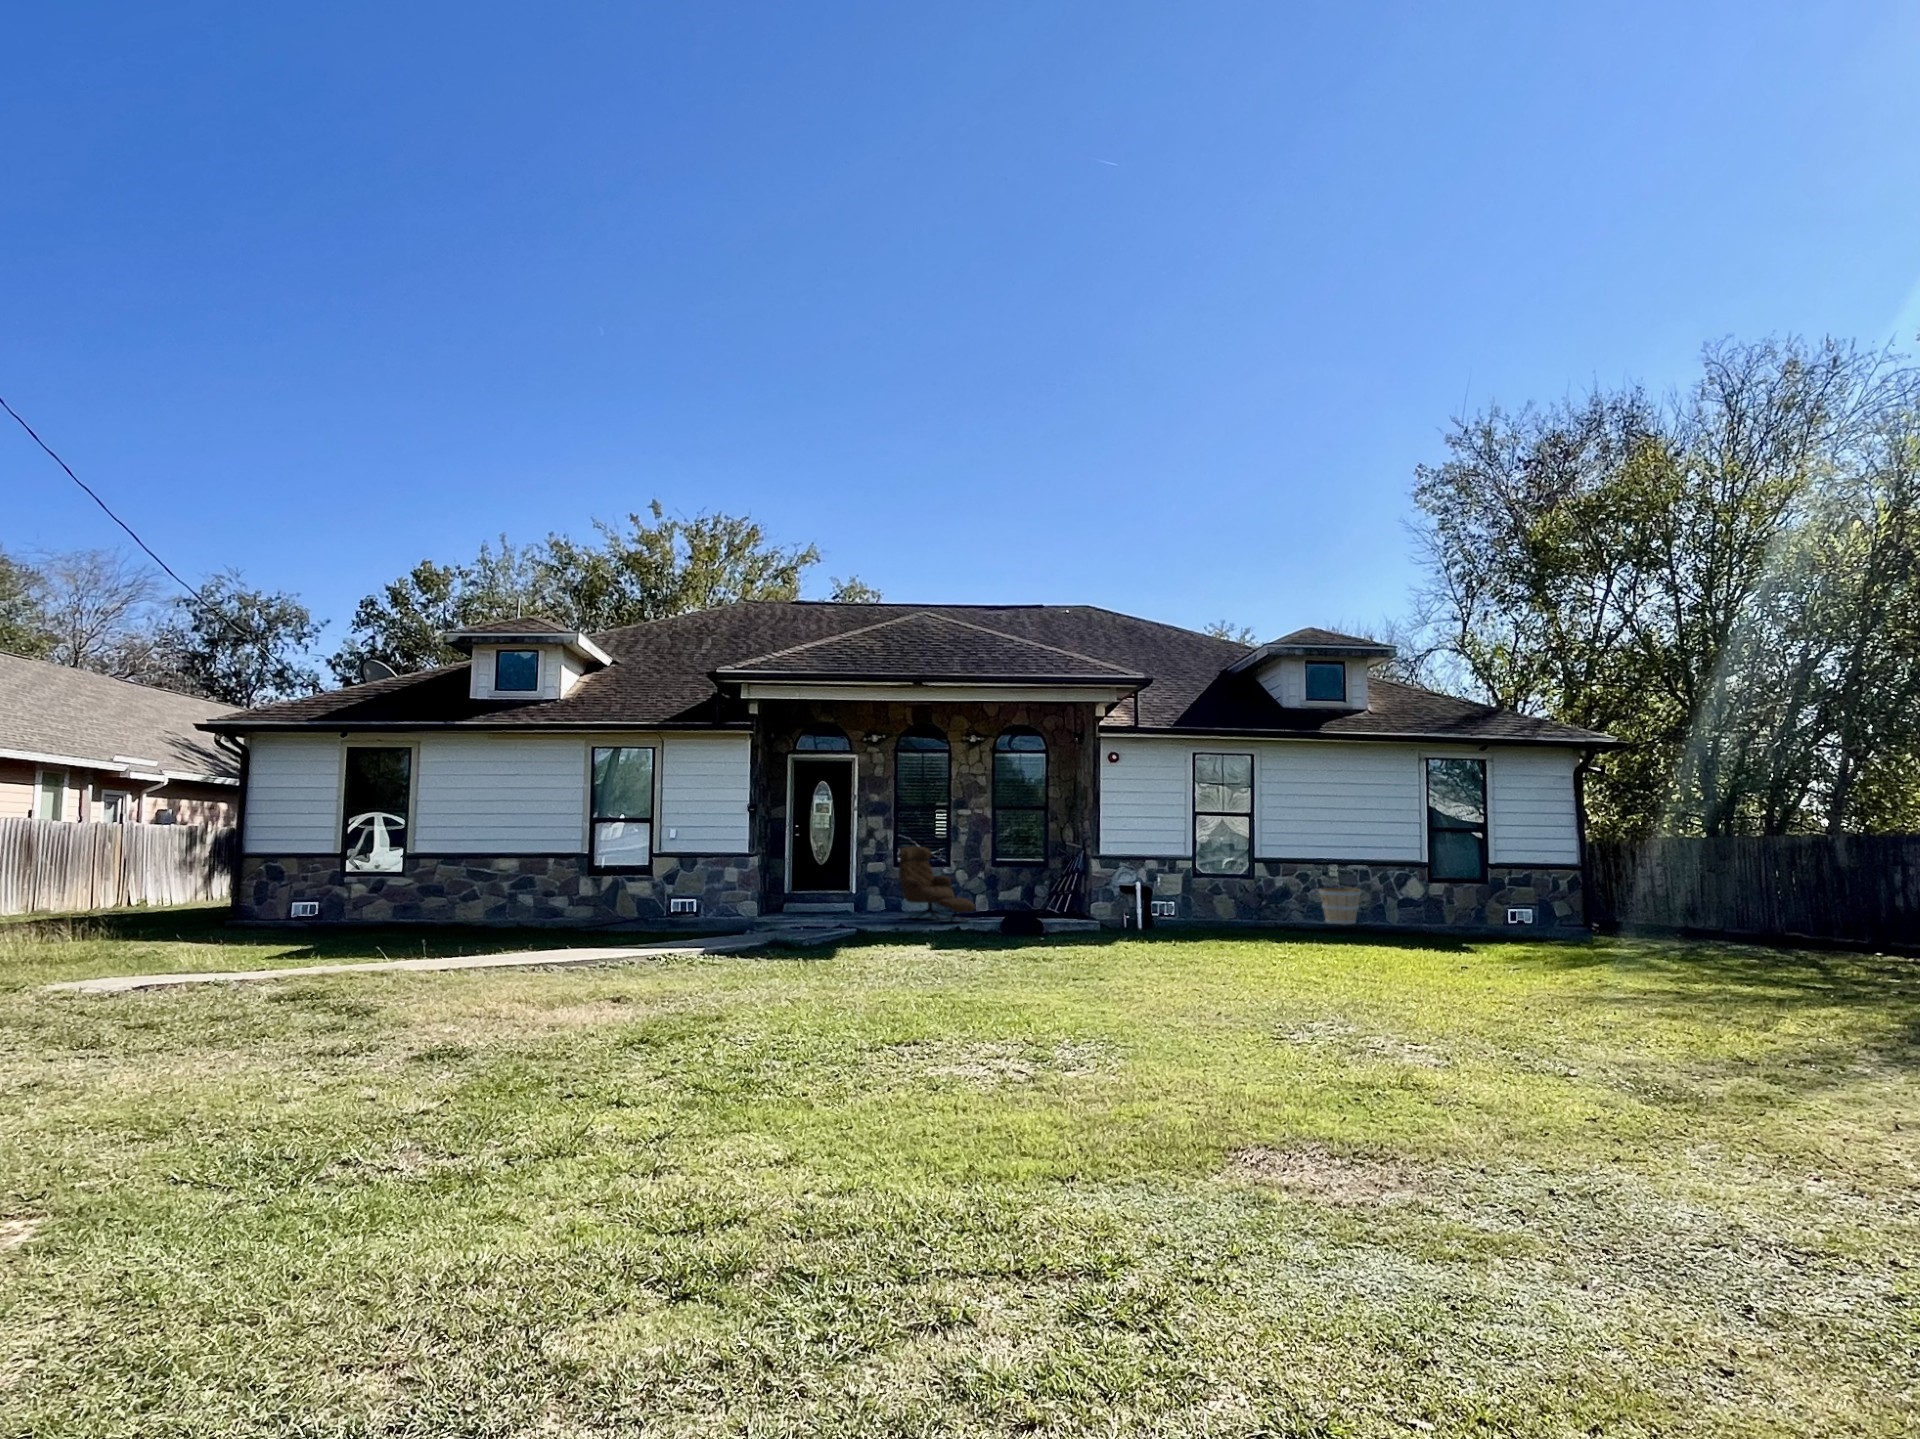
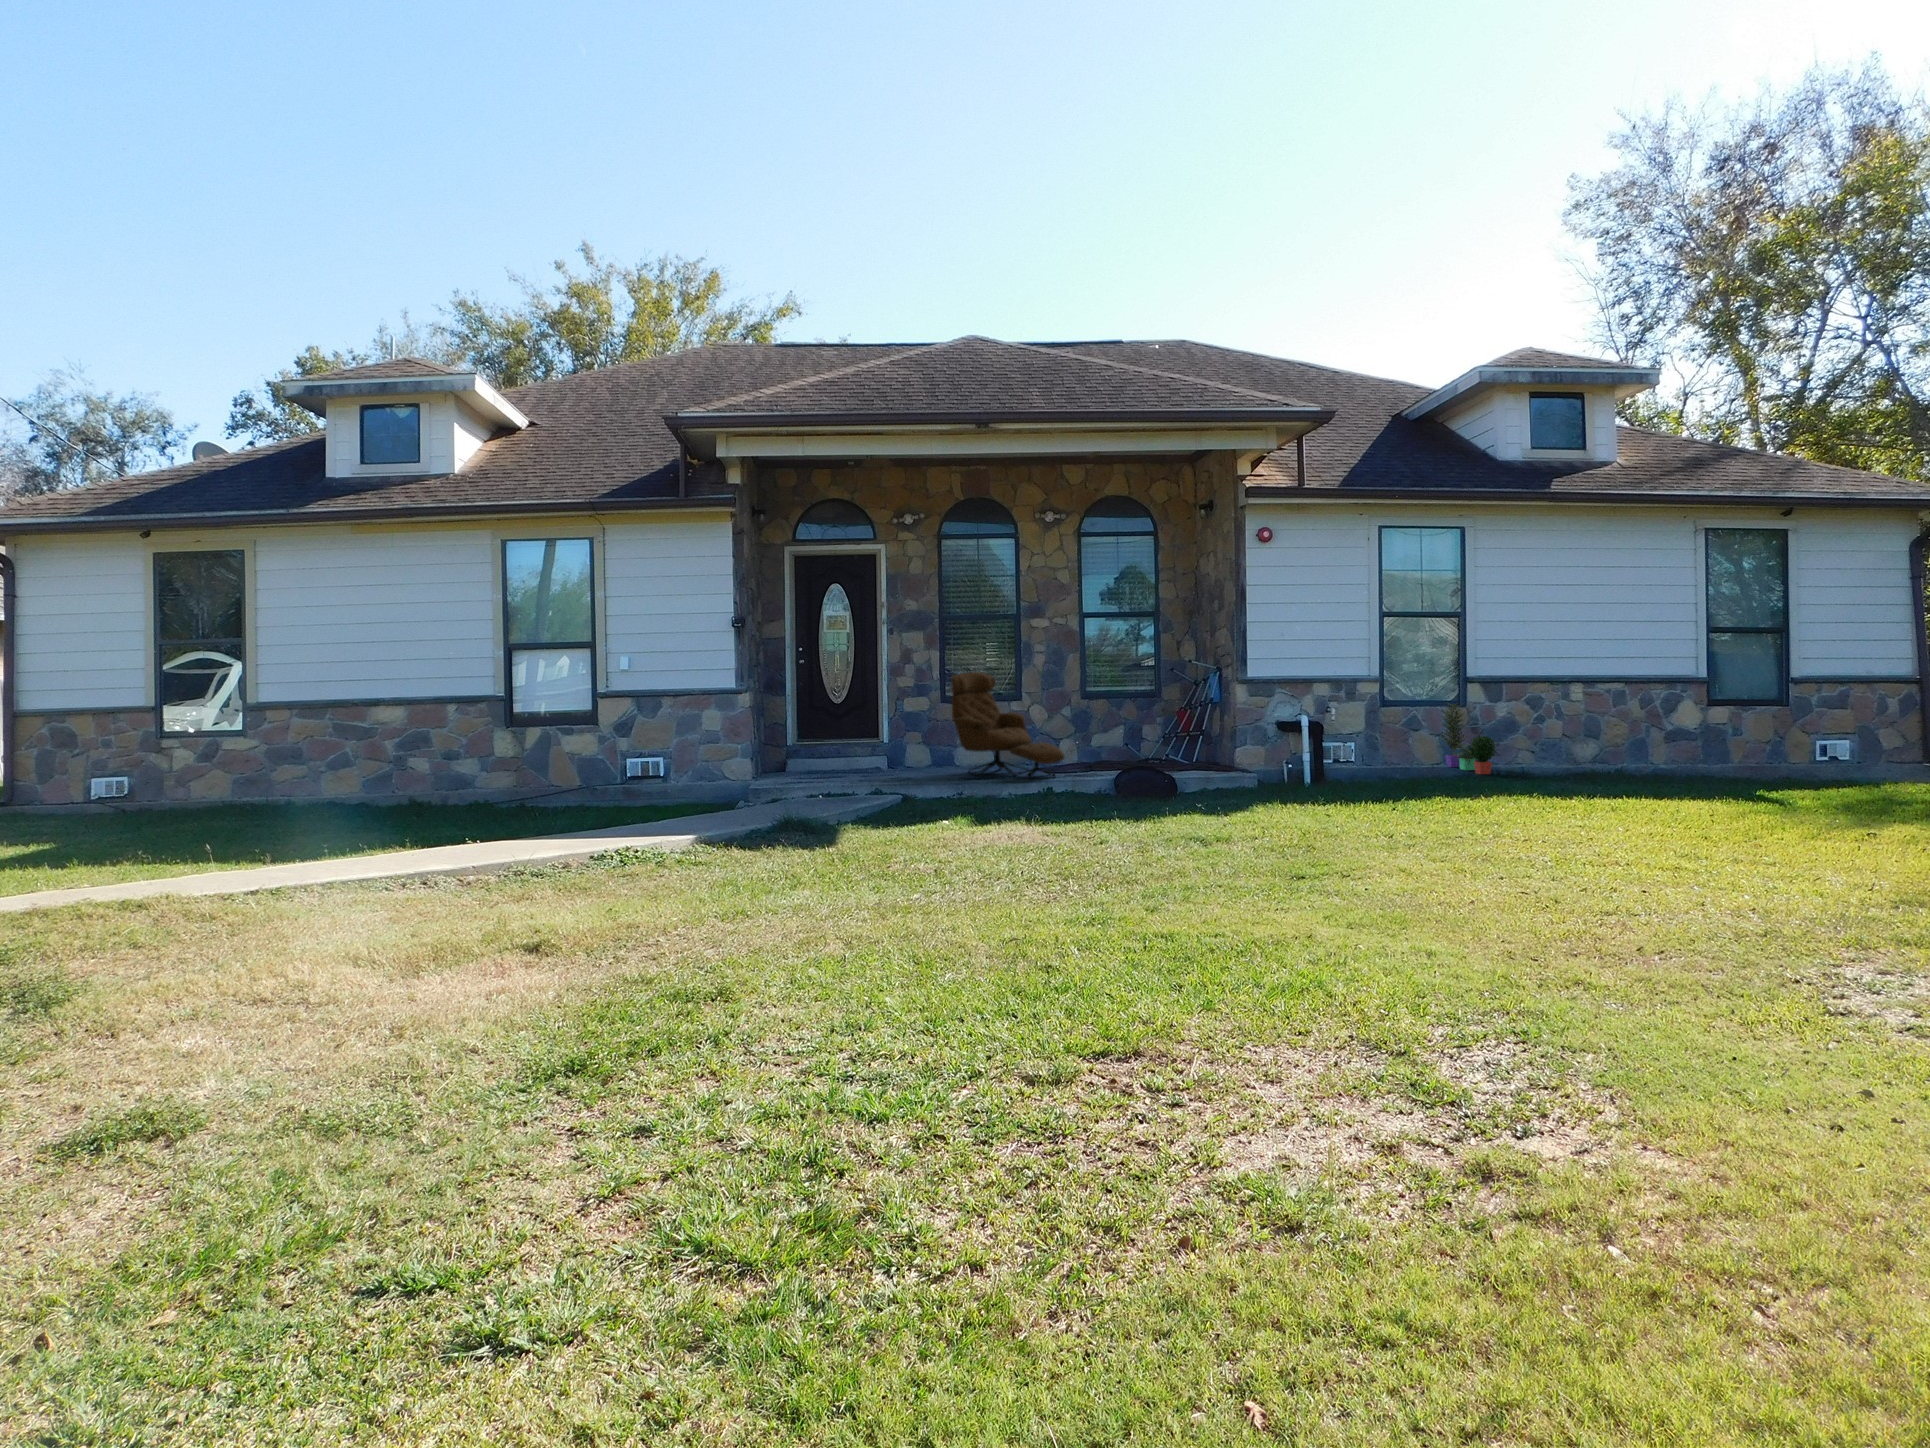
potted plant: none [1238,876,1269,927] -> present [1442,702,1497,774]
wooden bucket: present [1319,887,1361,925] -> none [1556,713,1622,767]

